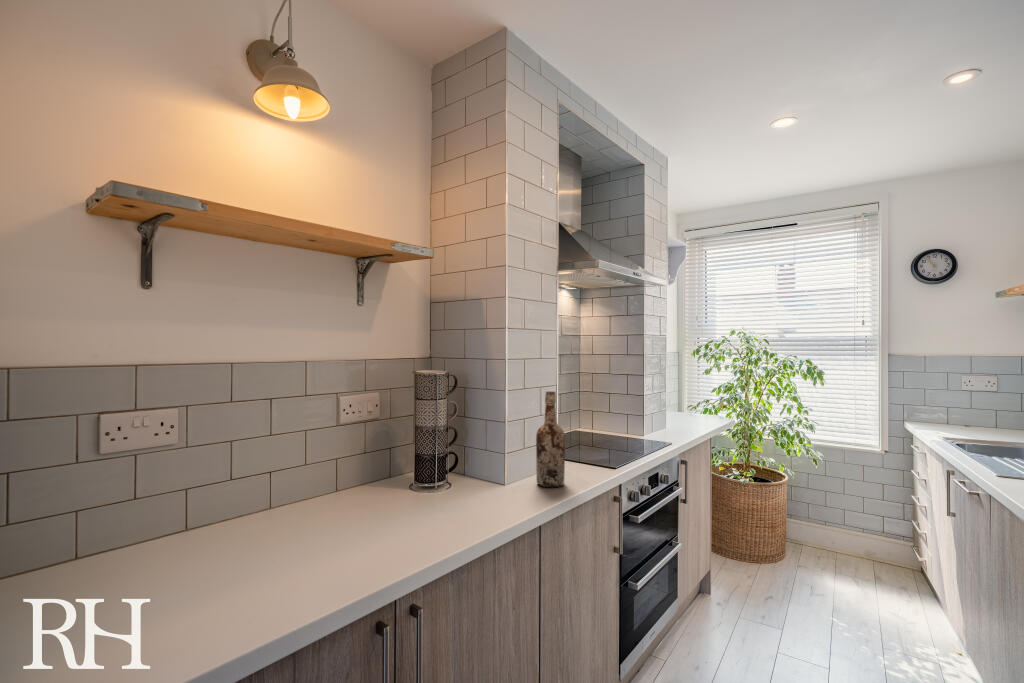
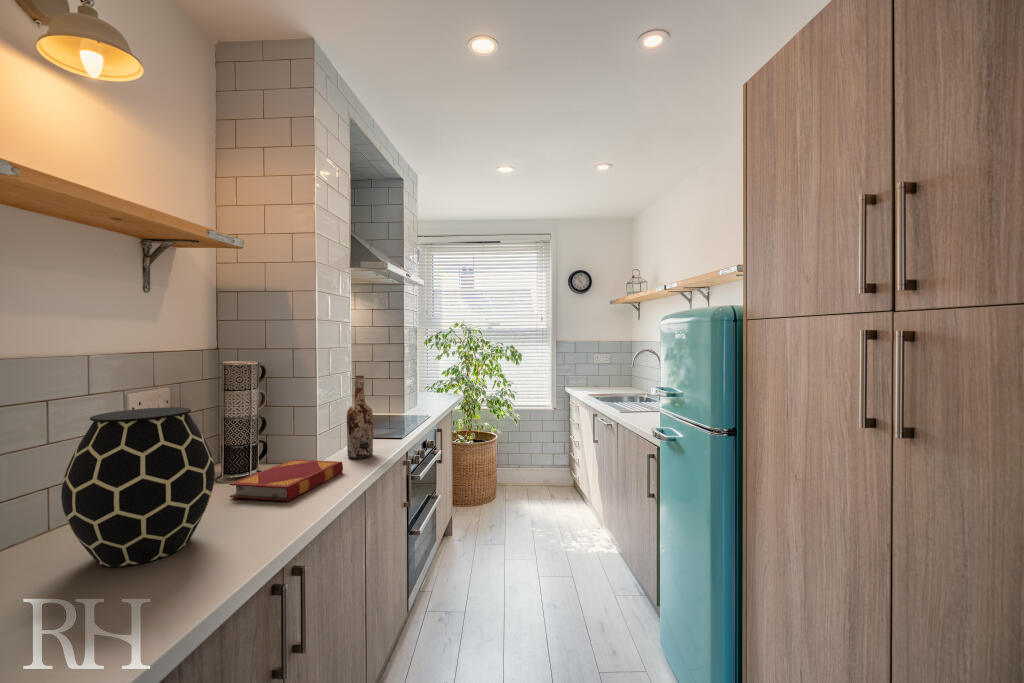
vase: none [232,414,357,563] -> present [61,407,215,566]
hardback book: none [400,477,517,525] -> present [229,460,343,501]

